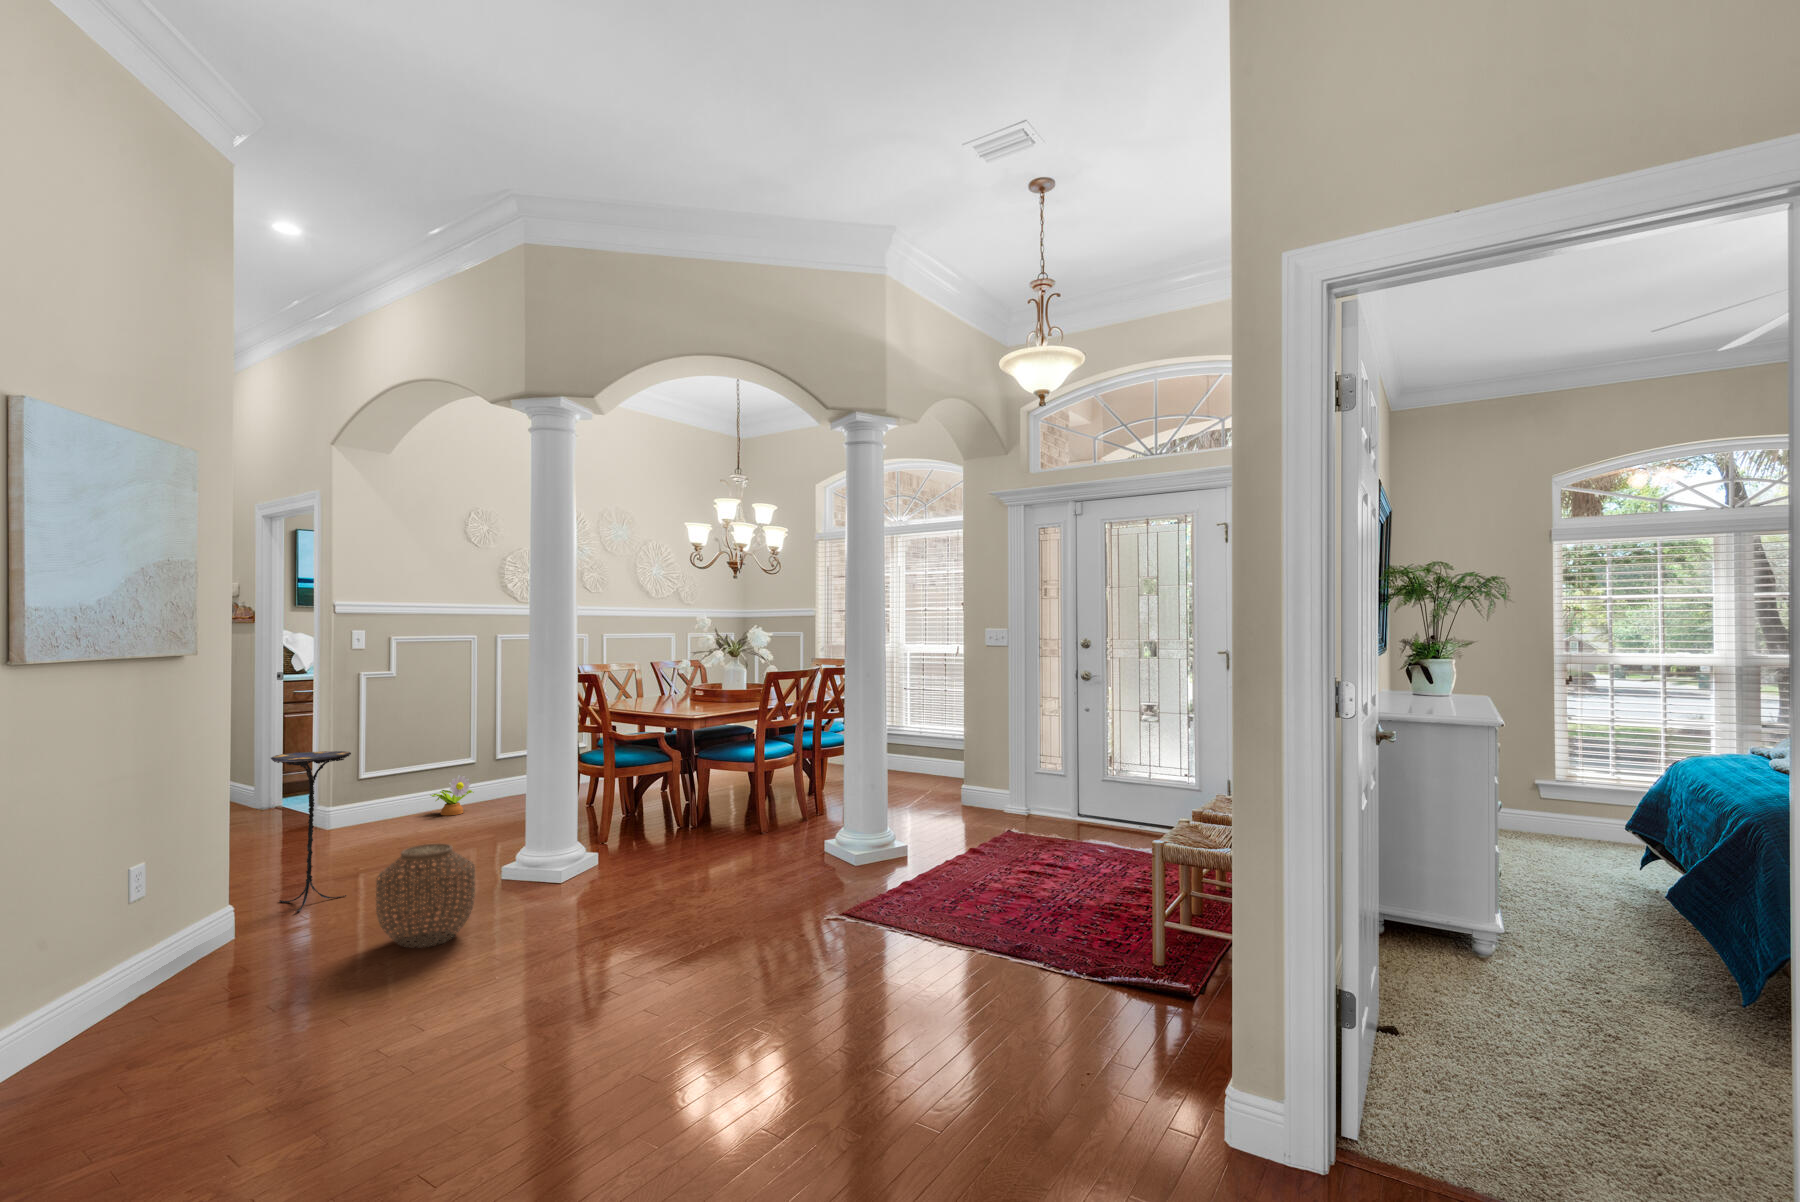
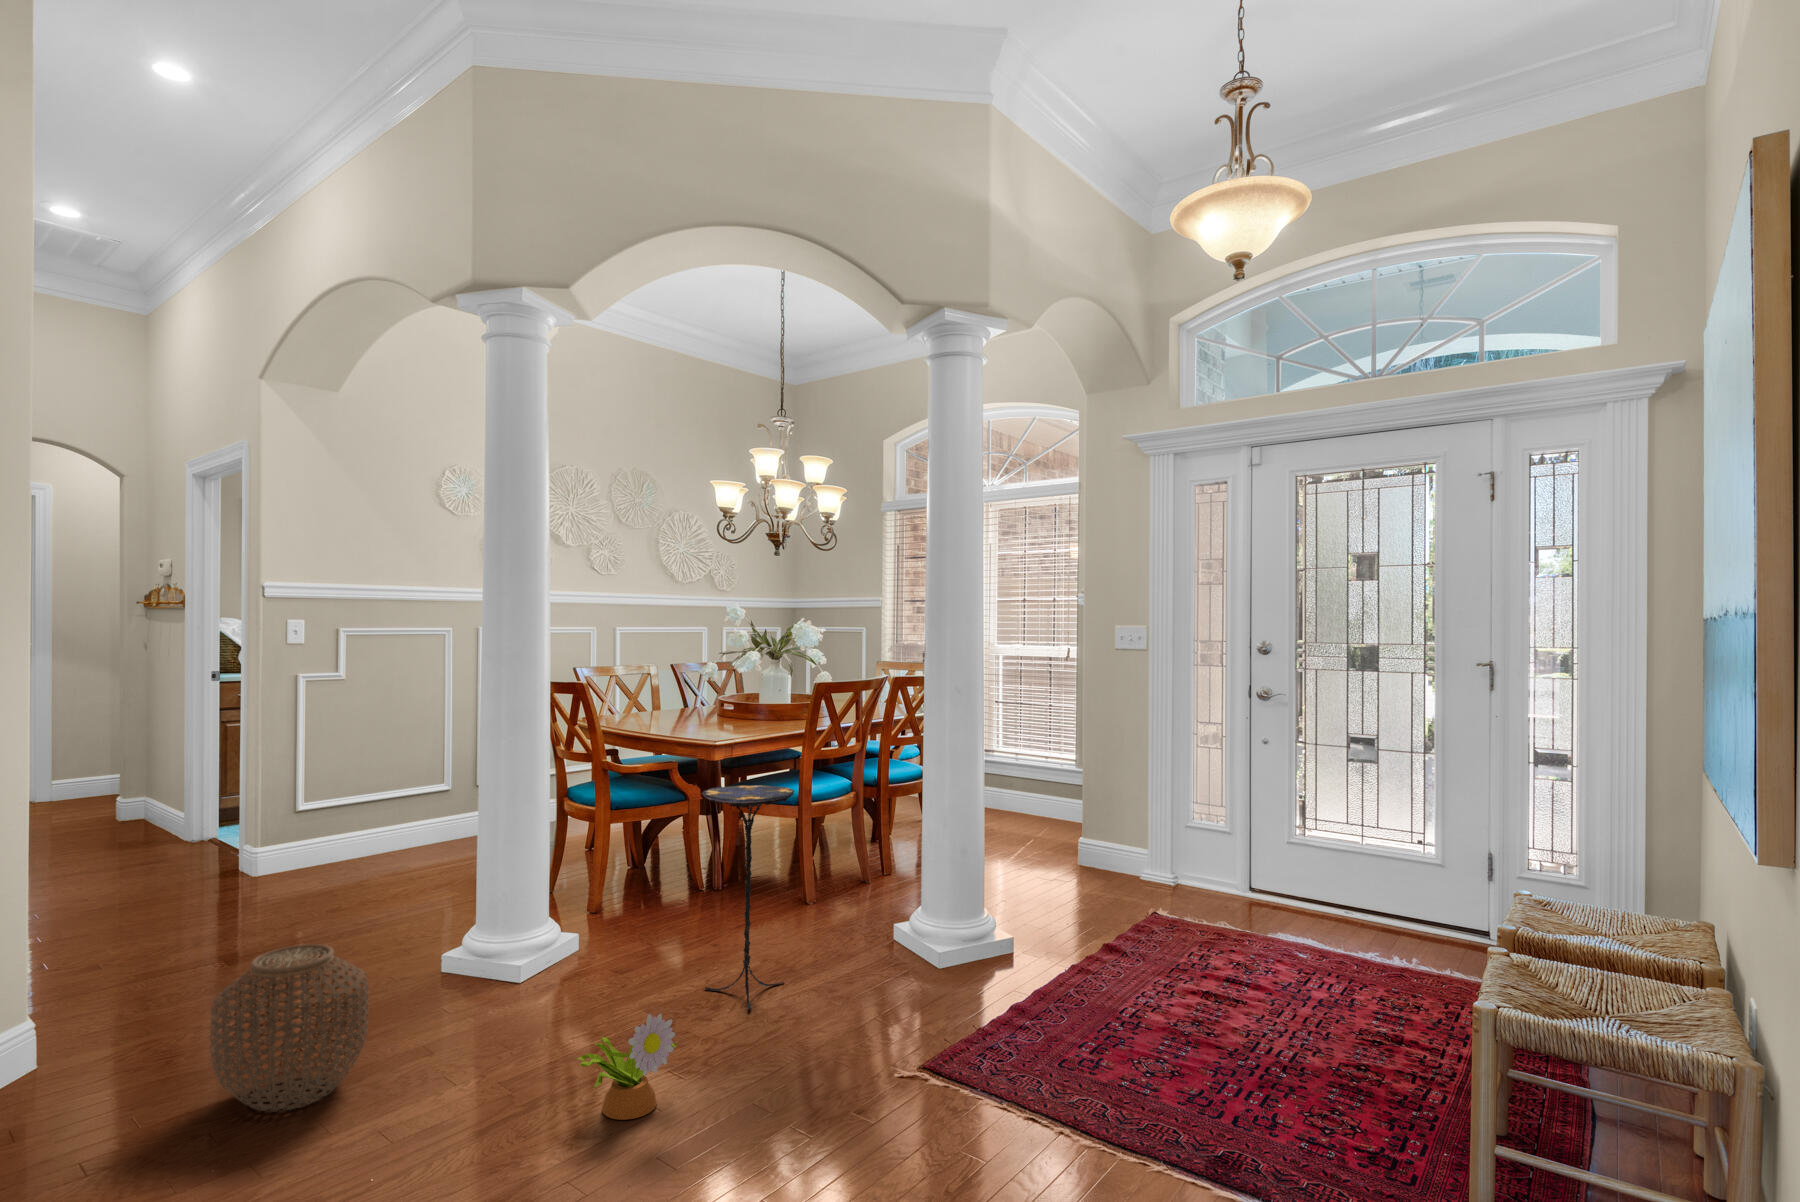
side table: present [271,751,351,911] -> present [702,785,794,1009]
decorative plant: present [430,775,473,815] -> present [574,1014,677,1120]

